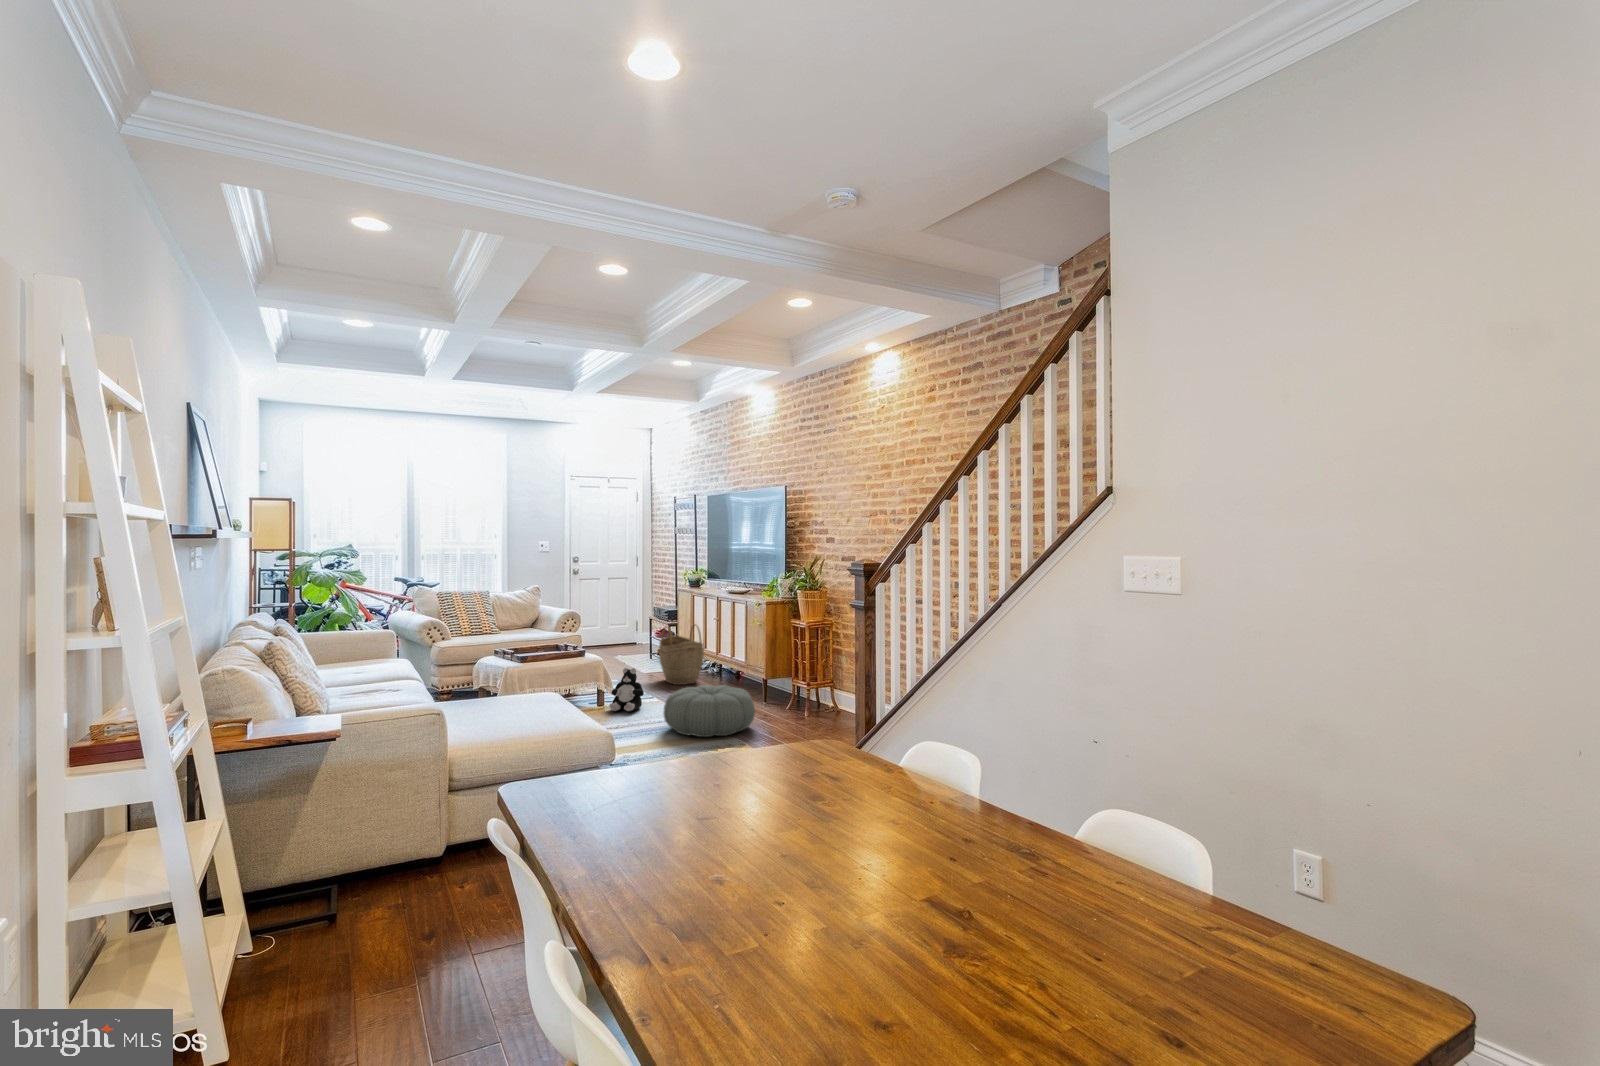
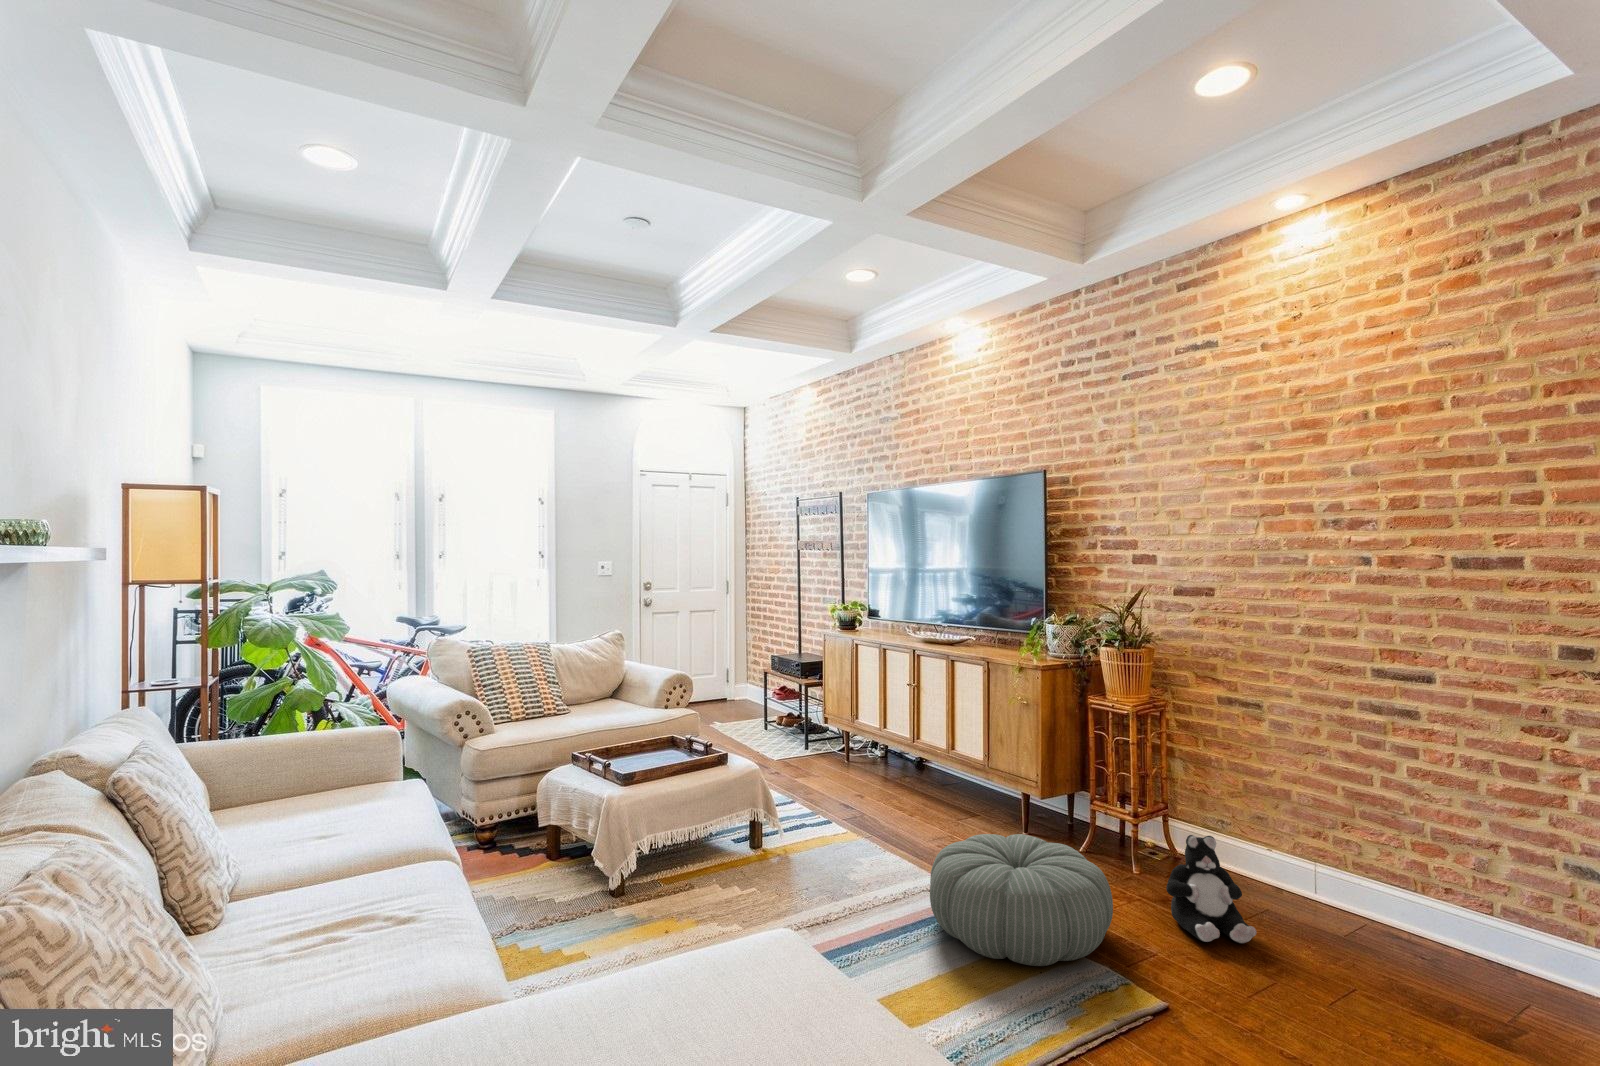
woven basket: present [659,624,704,685] -> none [814,691,889,792]
plush toy: present [609,668,644,712] -> present [1166,835,1256,943]

